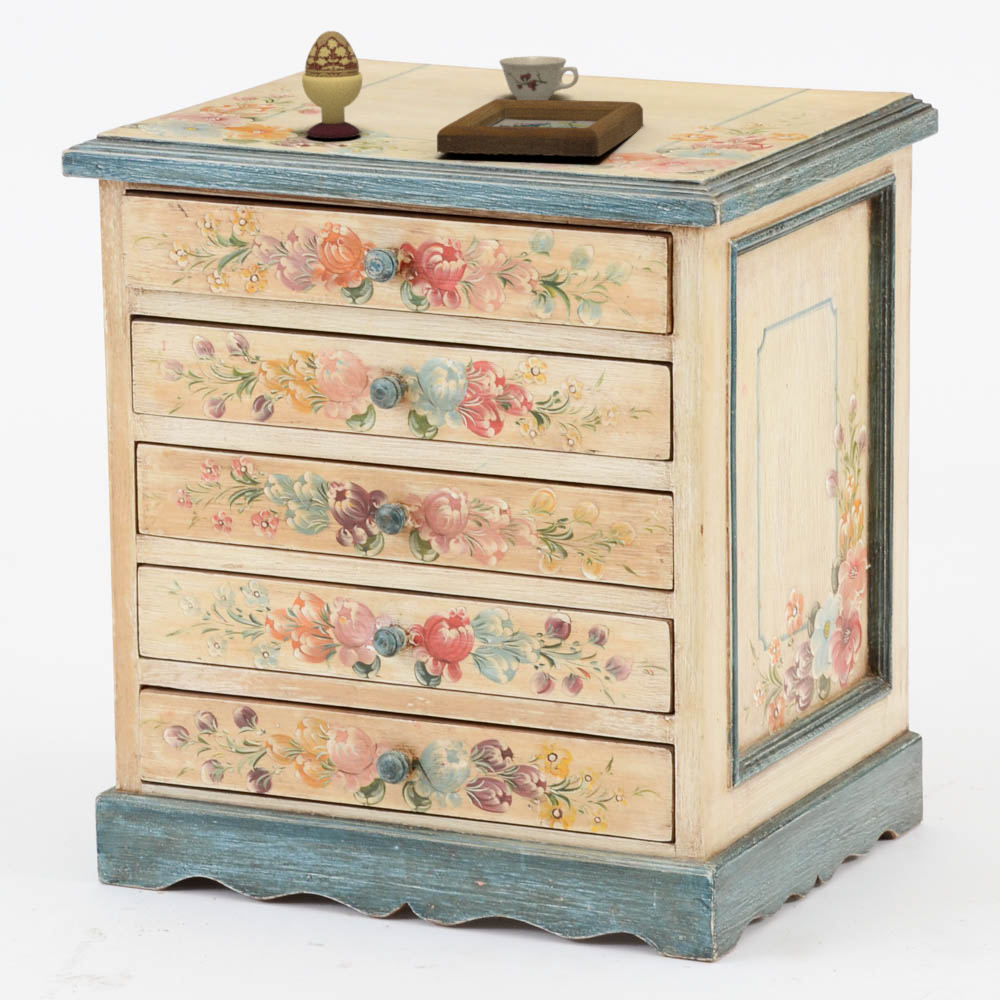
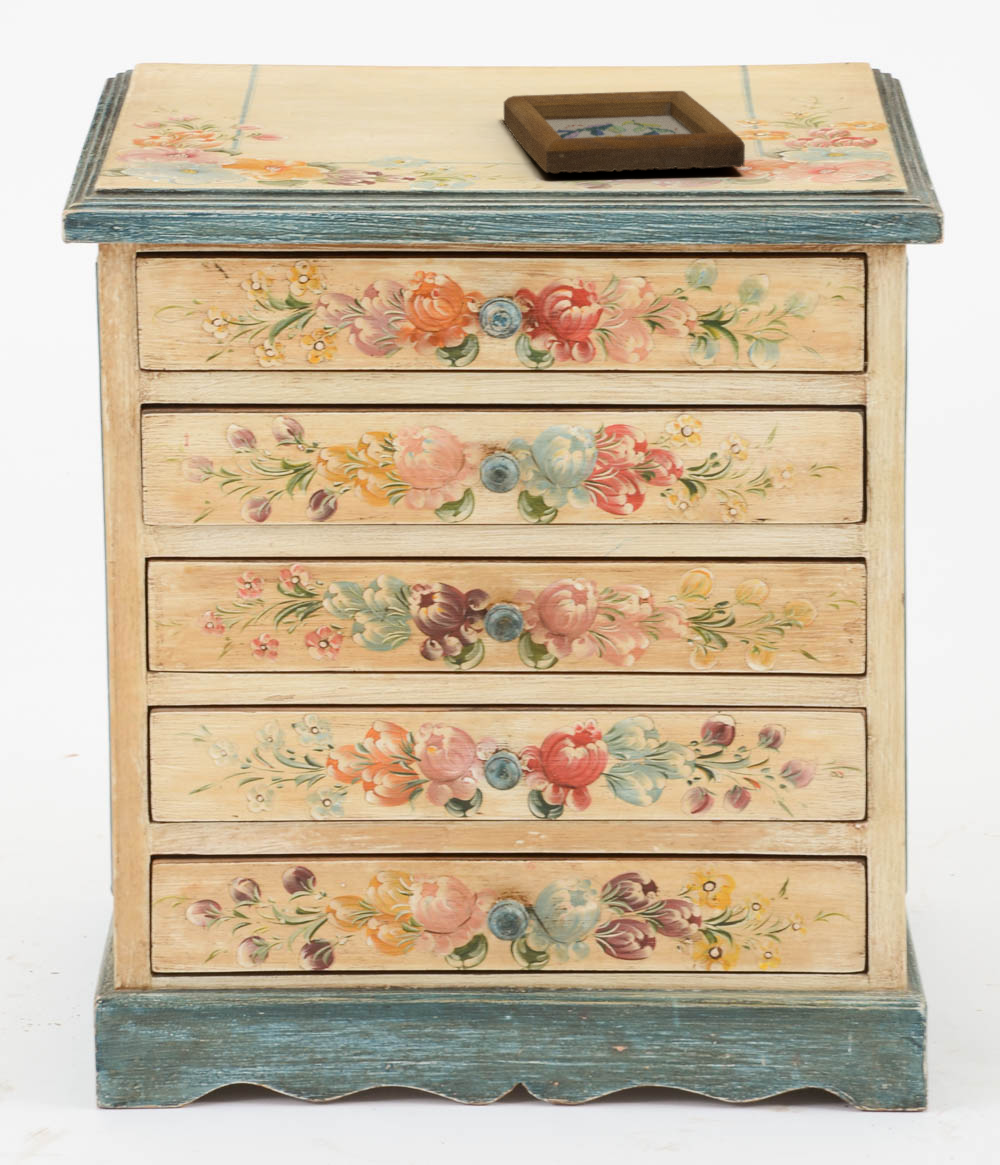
decorative egg: present [302,31,362,138] -> none [326,26,401,160]
teacup: present [500,56,579,100] -> none [464,36,564,93]

